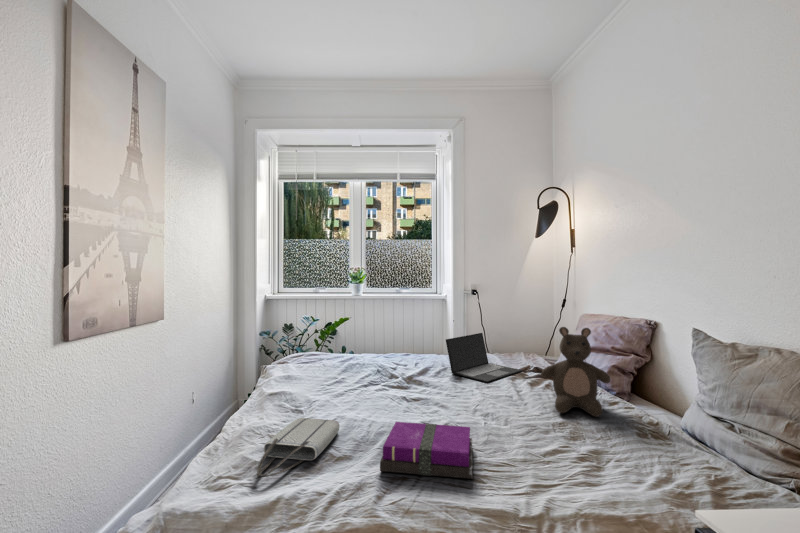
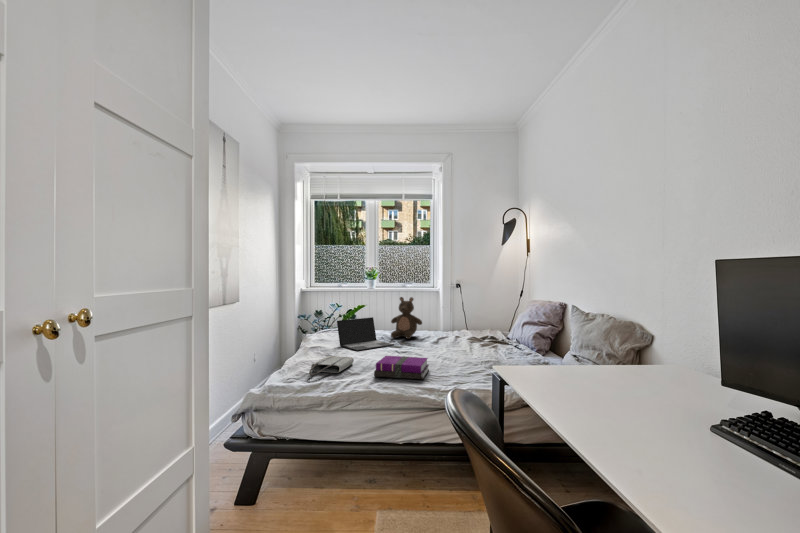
stuffed bear: present [541,327,611,417] -> present [391,297,422,339]
laptop: present [446,333,522,382] -> present [337,317,394,351]

